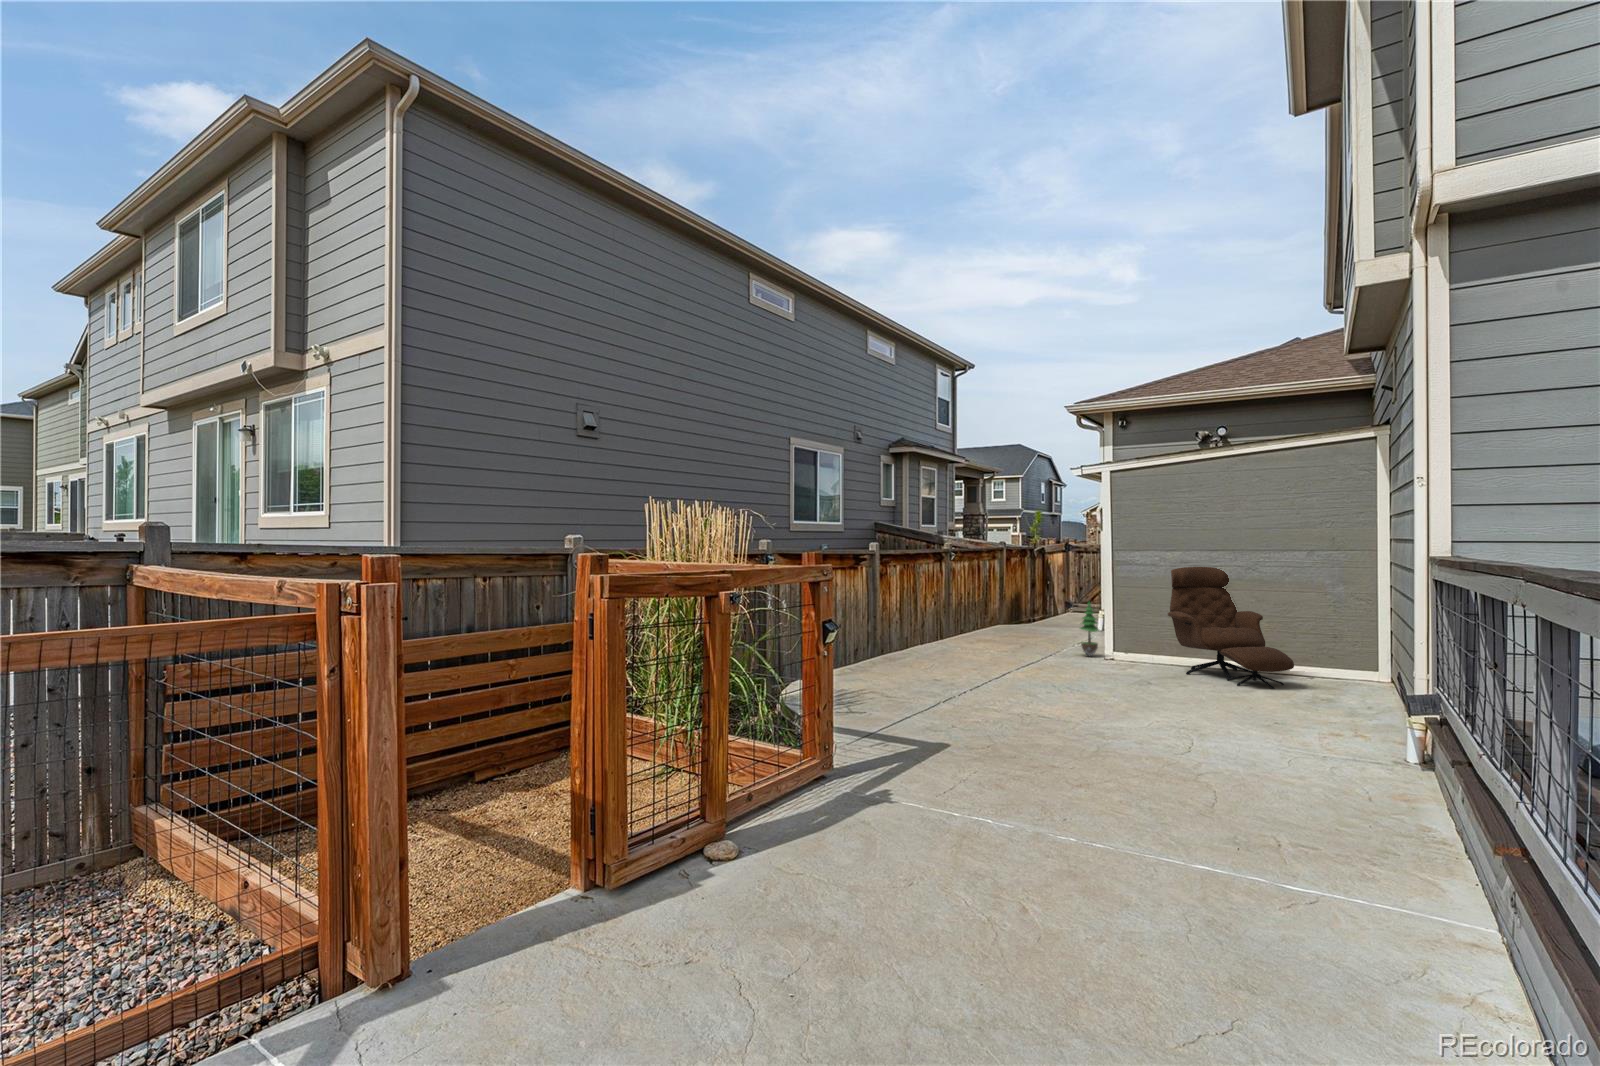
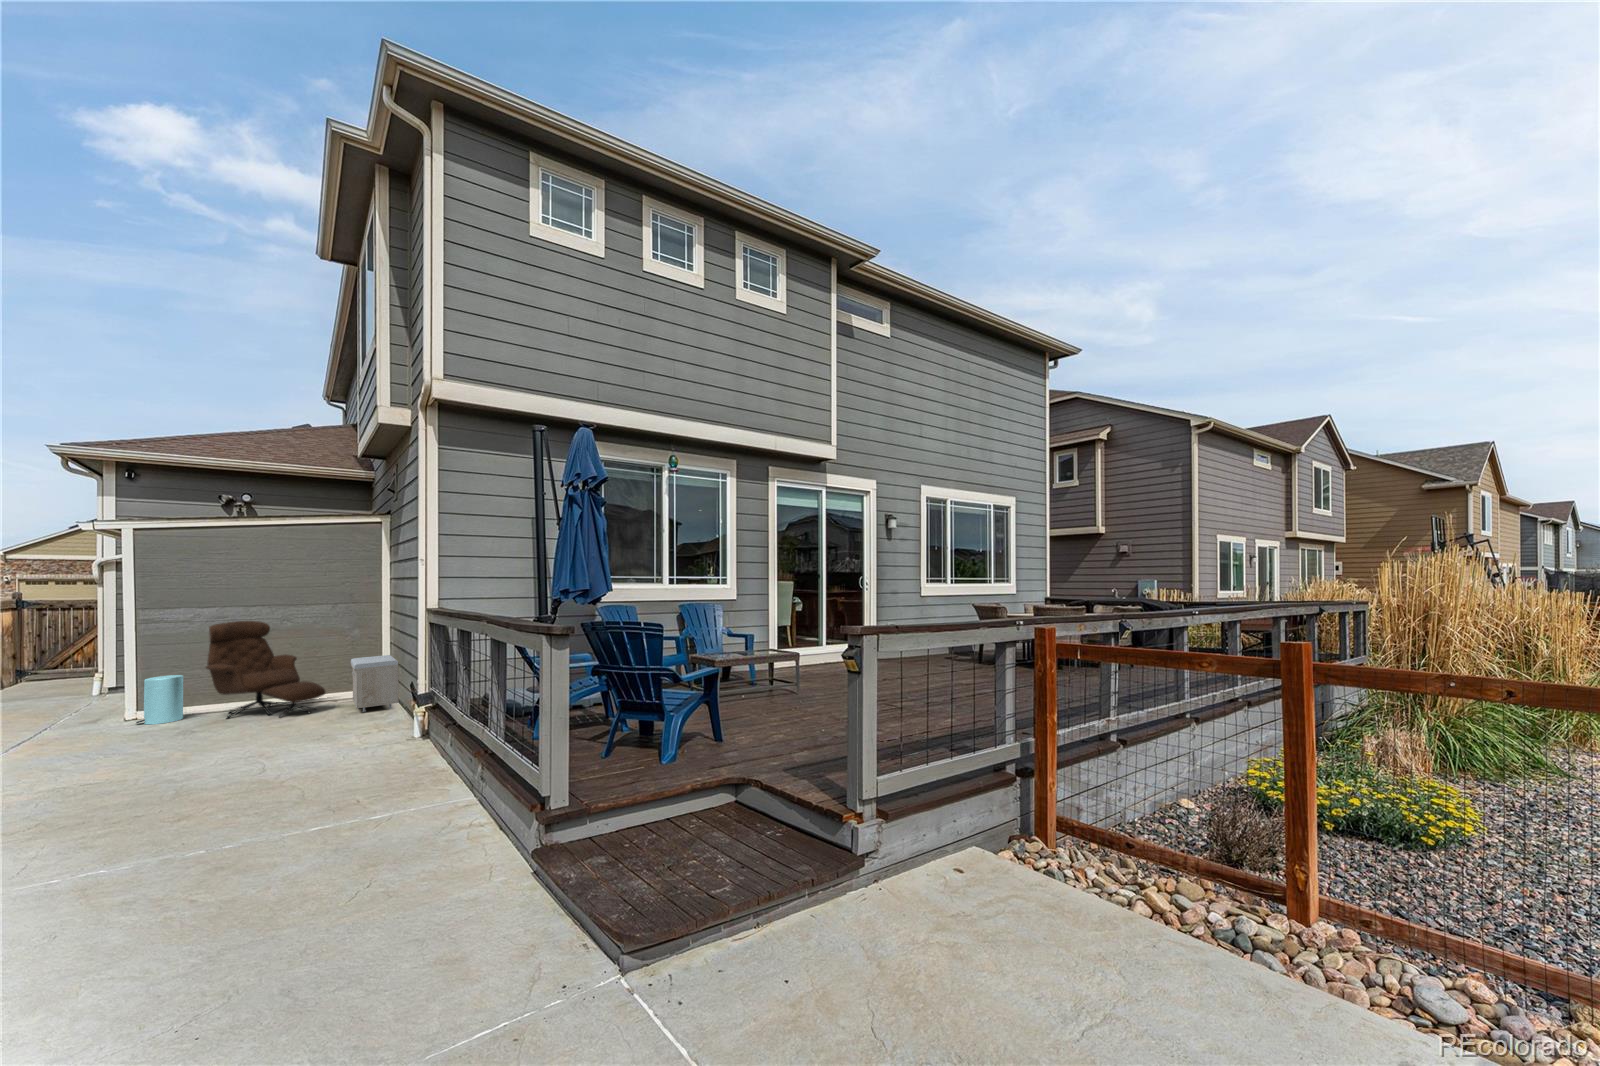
potted tree: present [1080,602,1099,656] -> none [86,666,117,726]
trash can: none [1113,617,1151,666] -> present [136,675,183,724]
storage bench: none [1328,627,1396,708] -> present [351,655,398,712]

